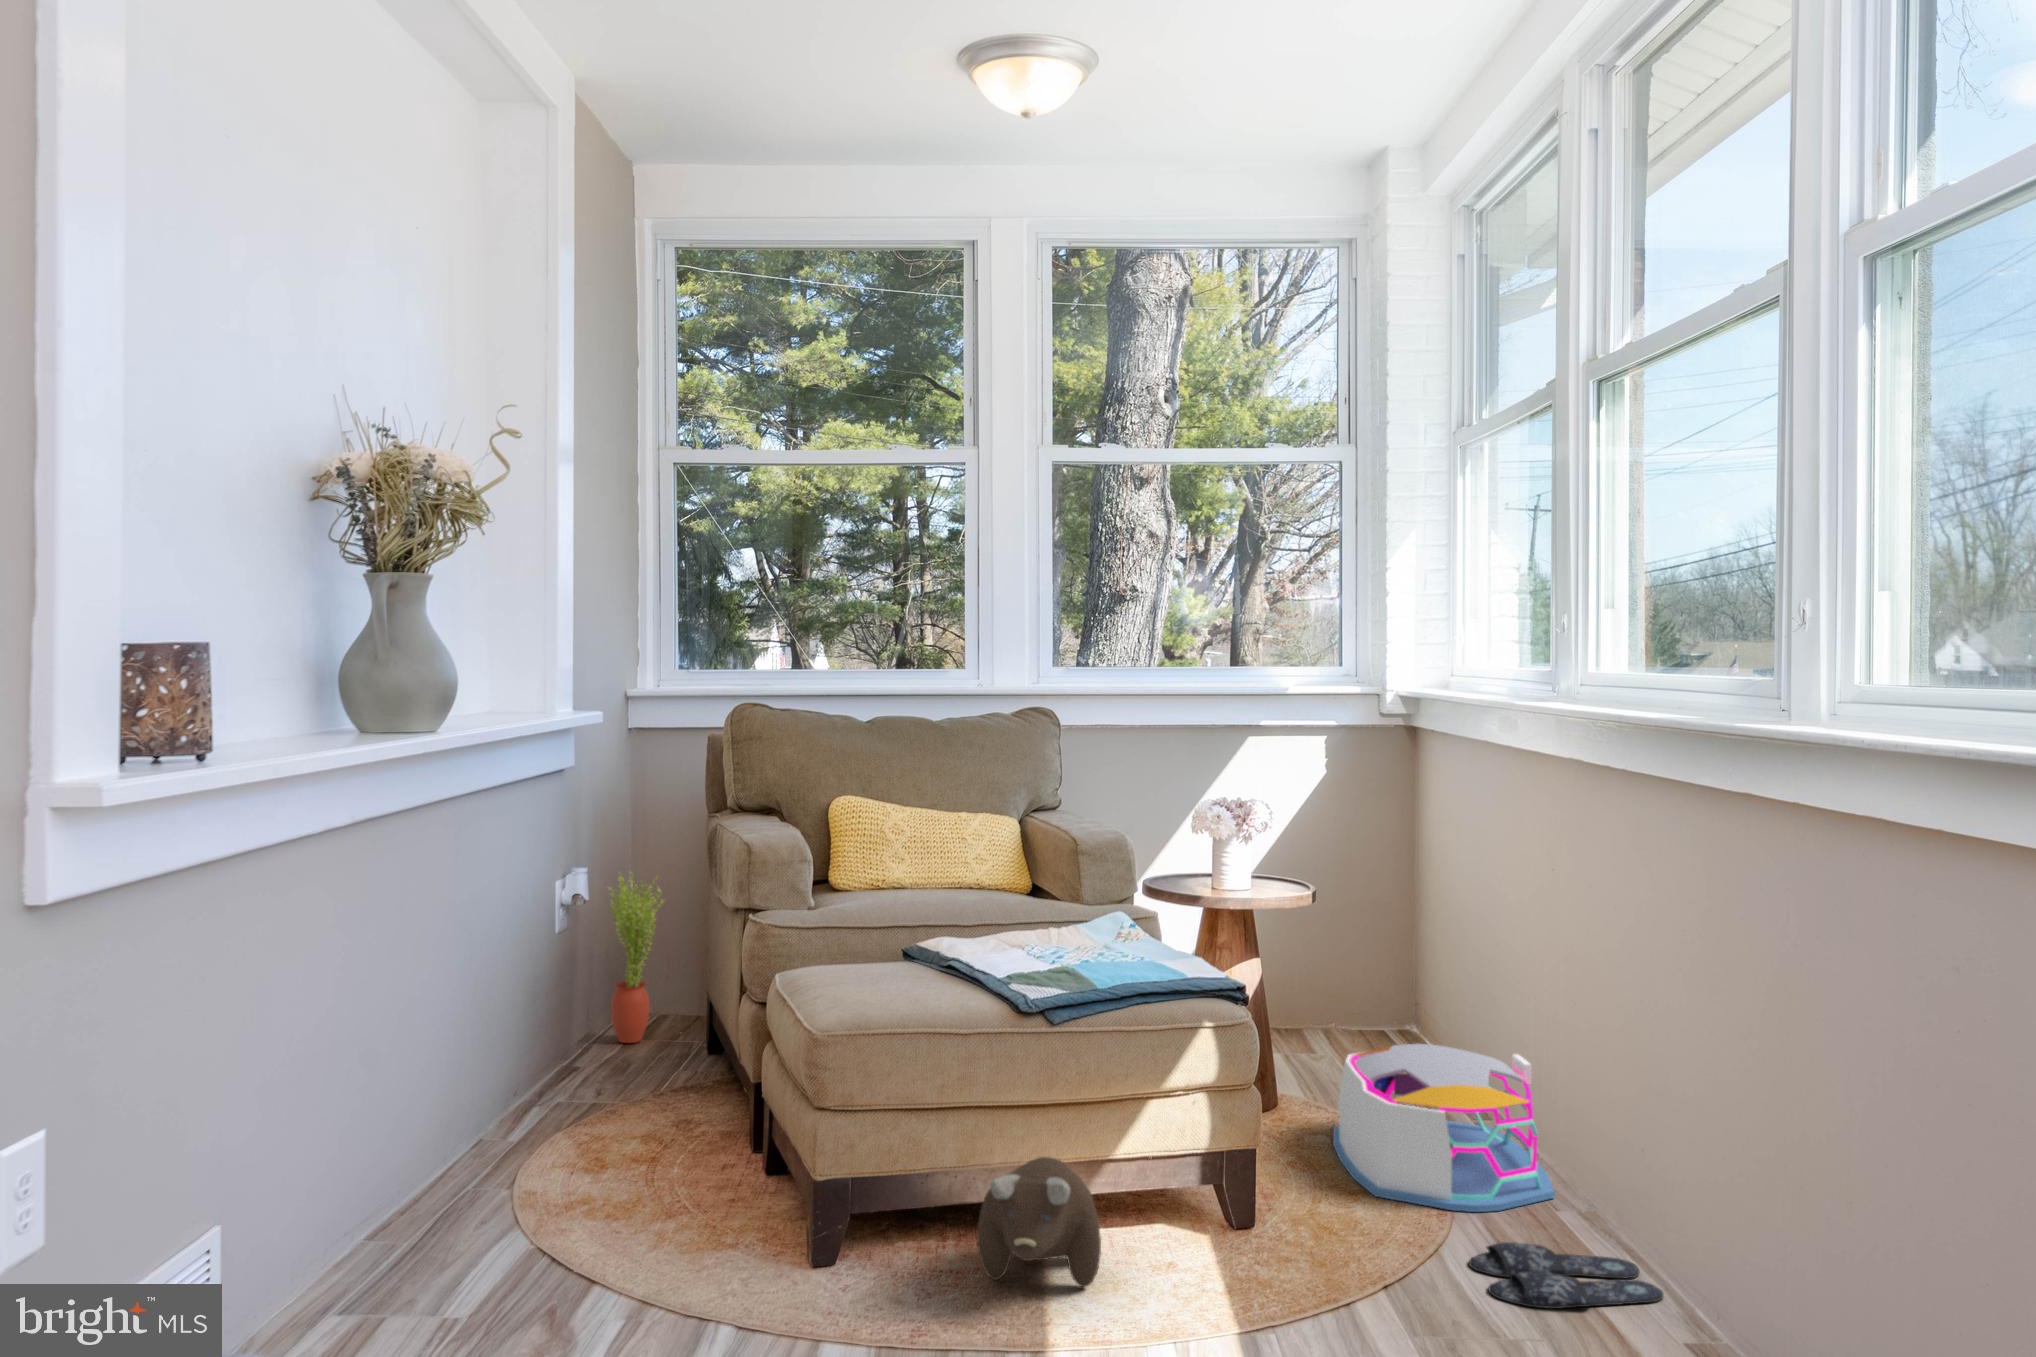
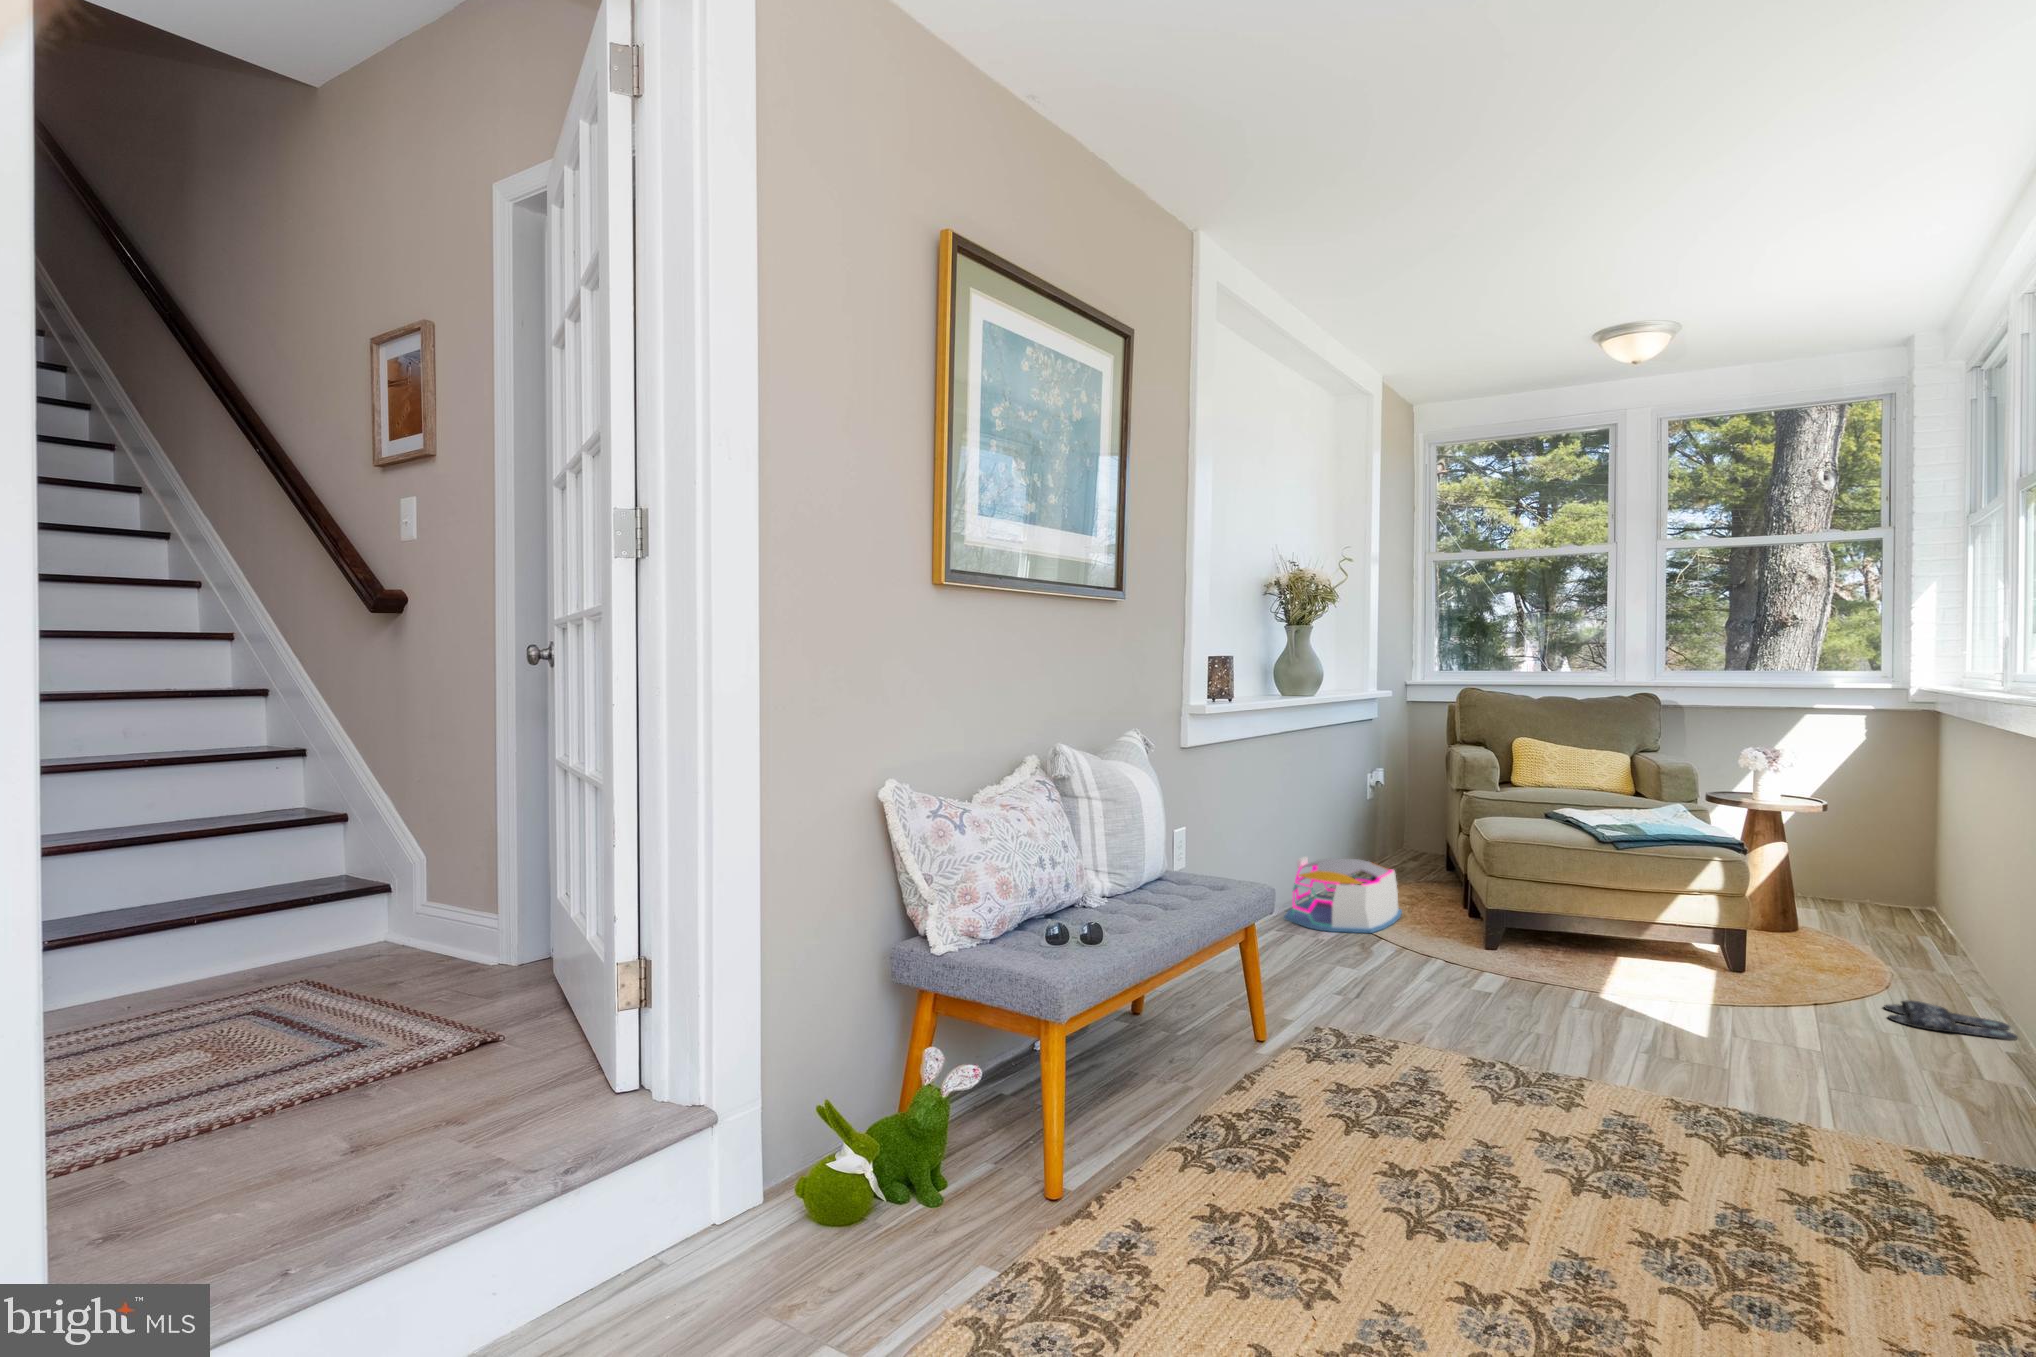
potted plant: present [608,874,662,1043] -> none [1390,773,1421,861]
storage bin: present [1333,1044,1554,1212] -> present [1284,857,1402,933]
plush toy: present [978,1157,1101,1287] -> none [1573,912,1642,976]

